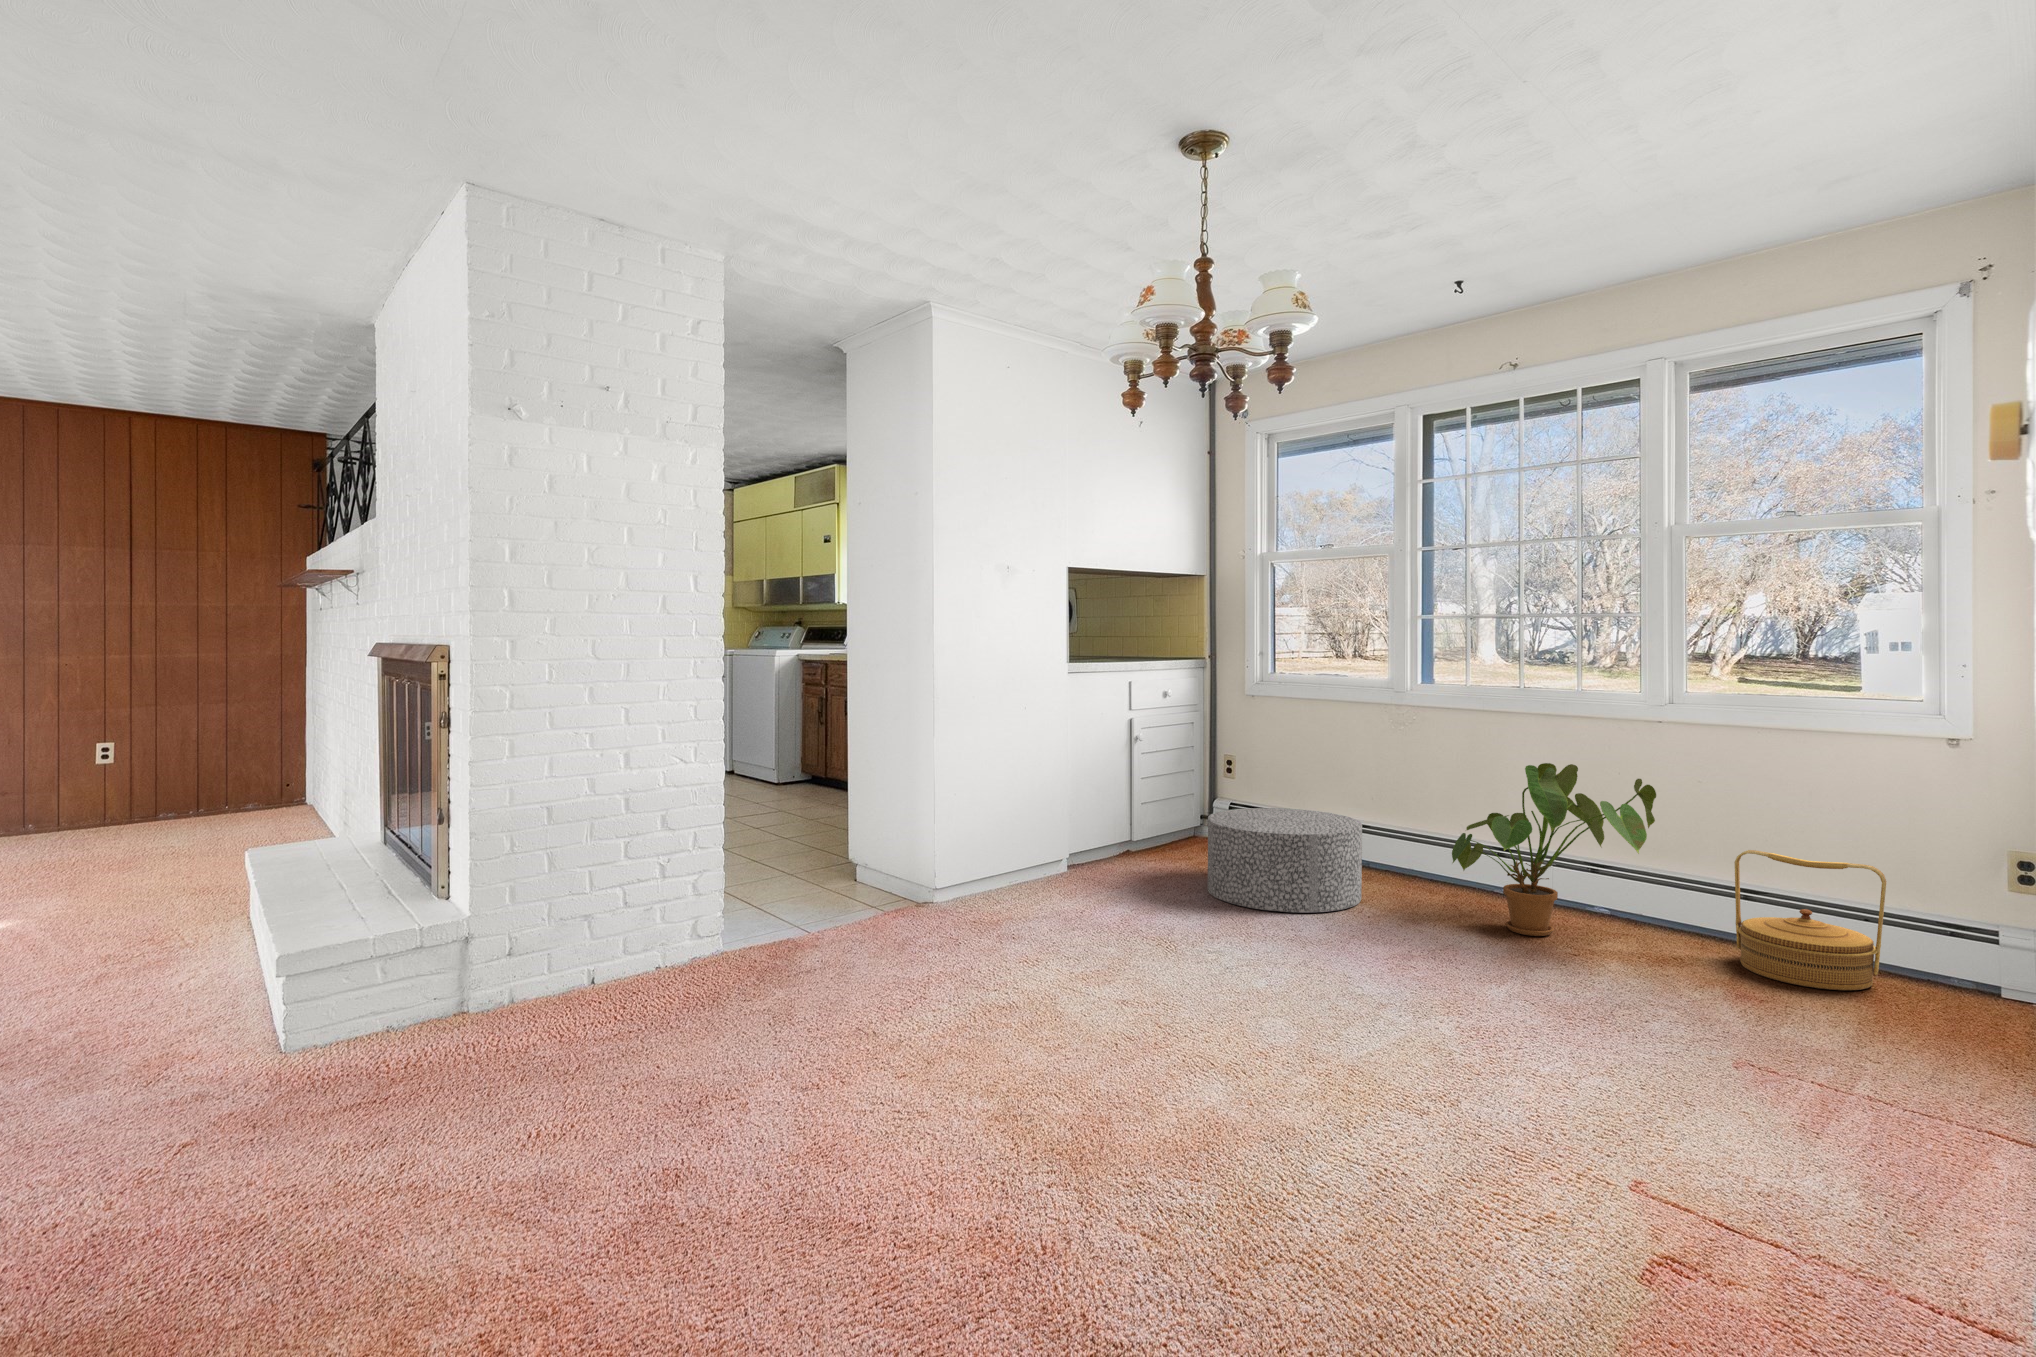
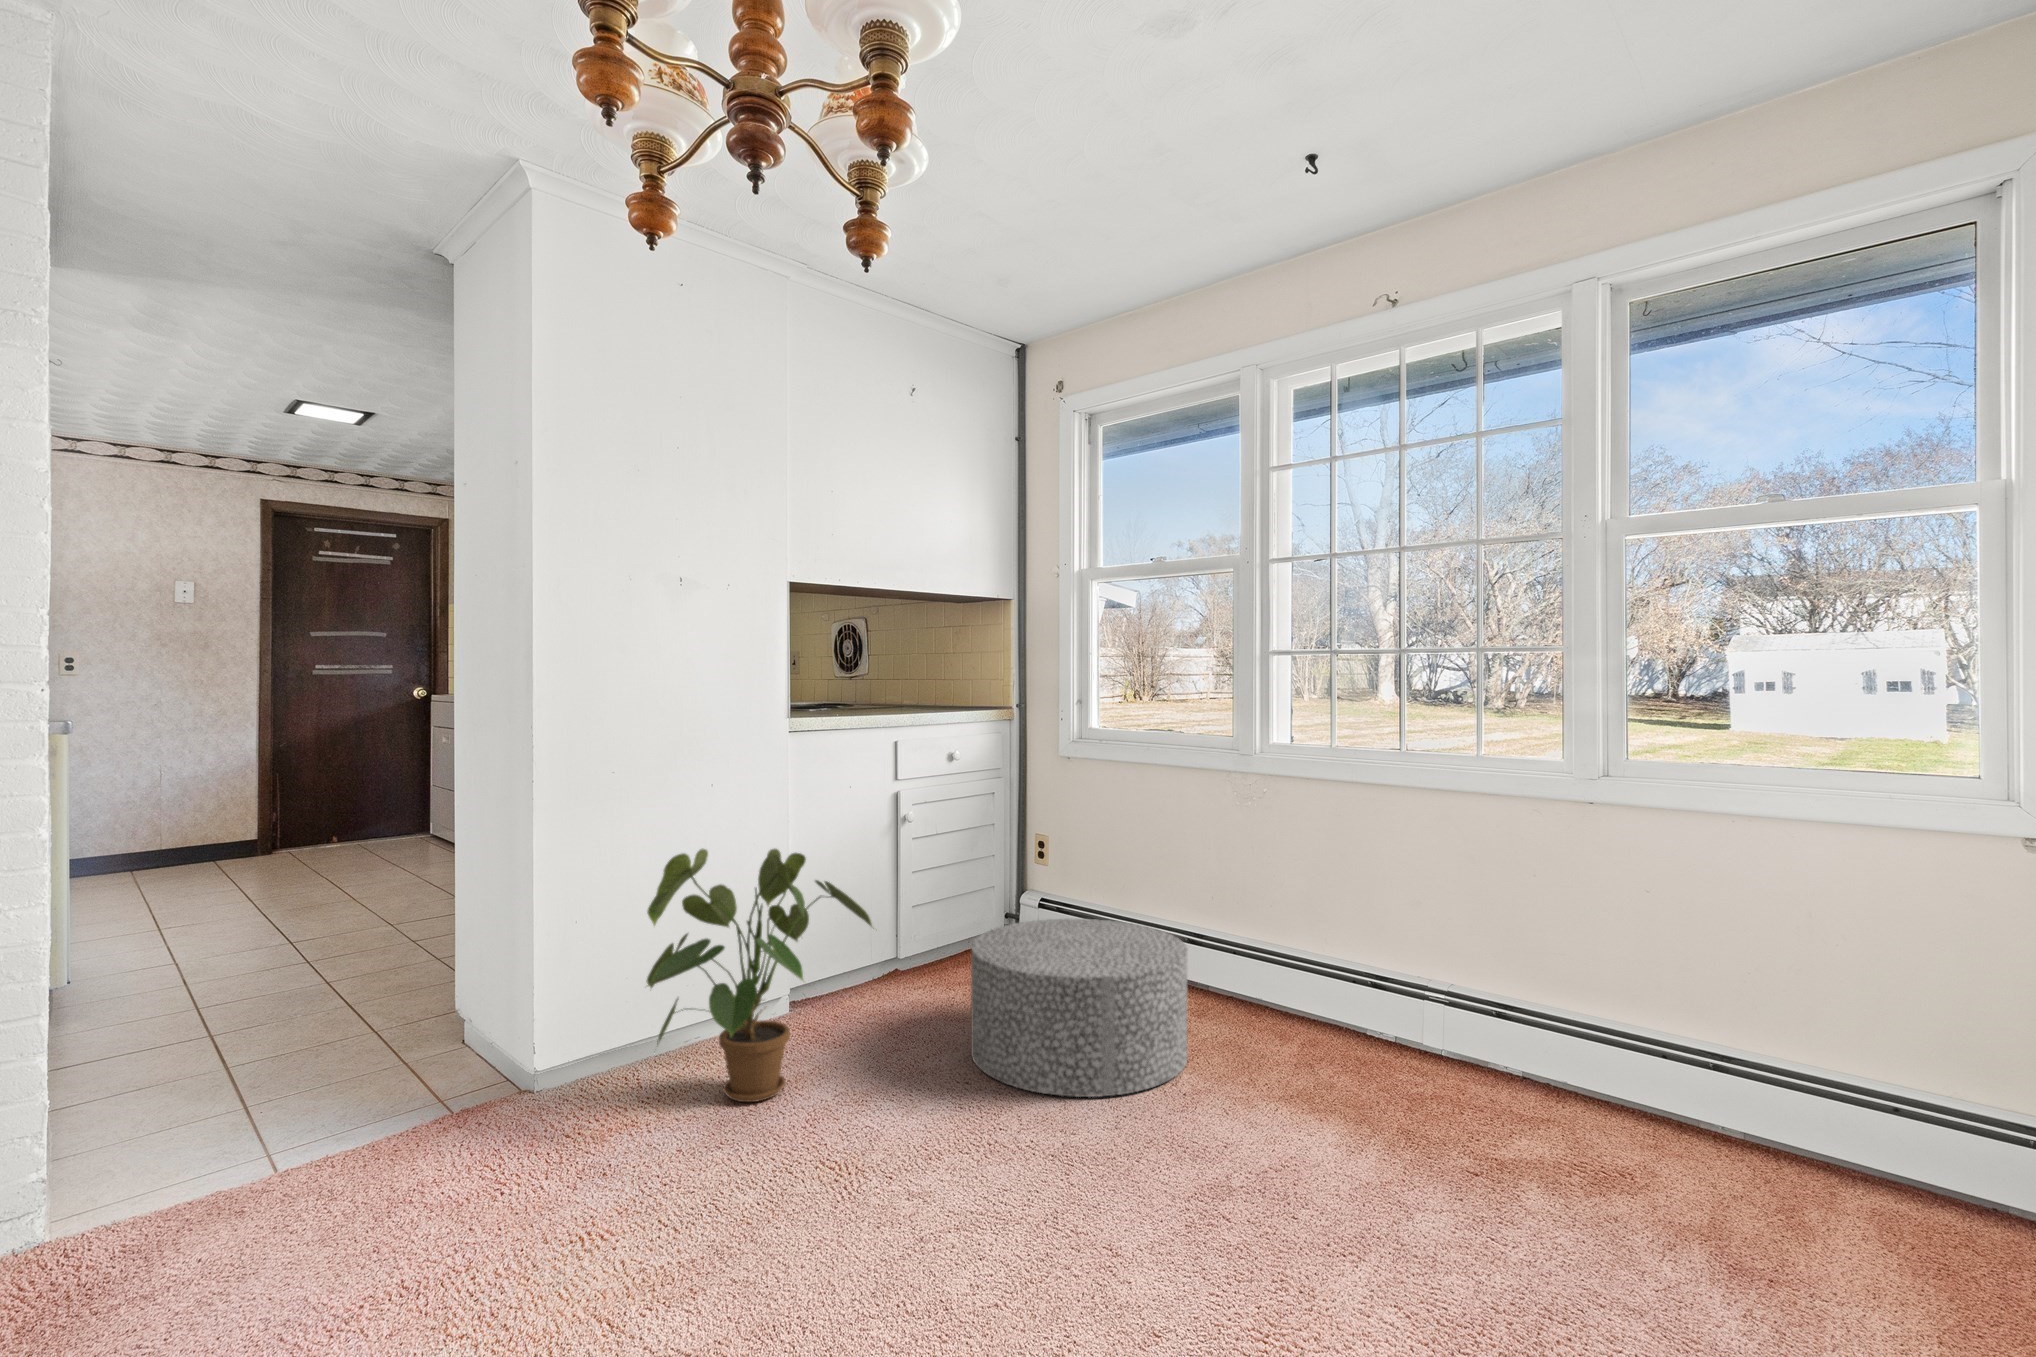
house plant: present [1452,763,1656,936] -> present [646,849,872,1102]
woven basket: present [1734,850,1886,990] -> none [1726,1014,1978,1270]

